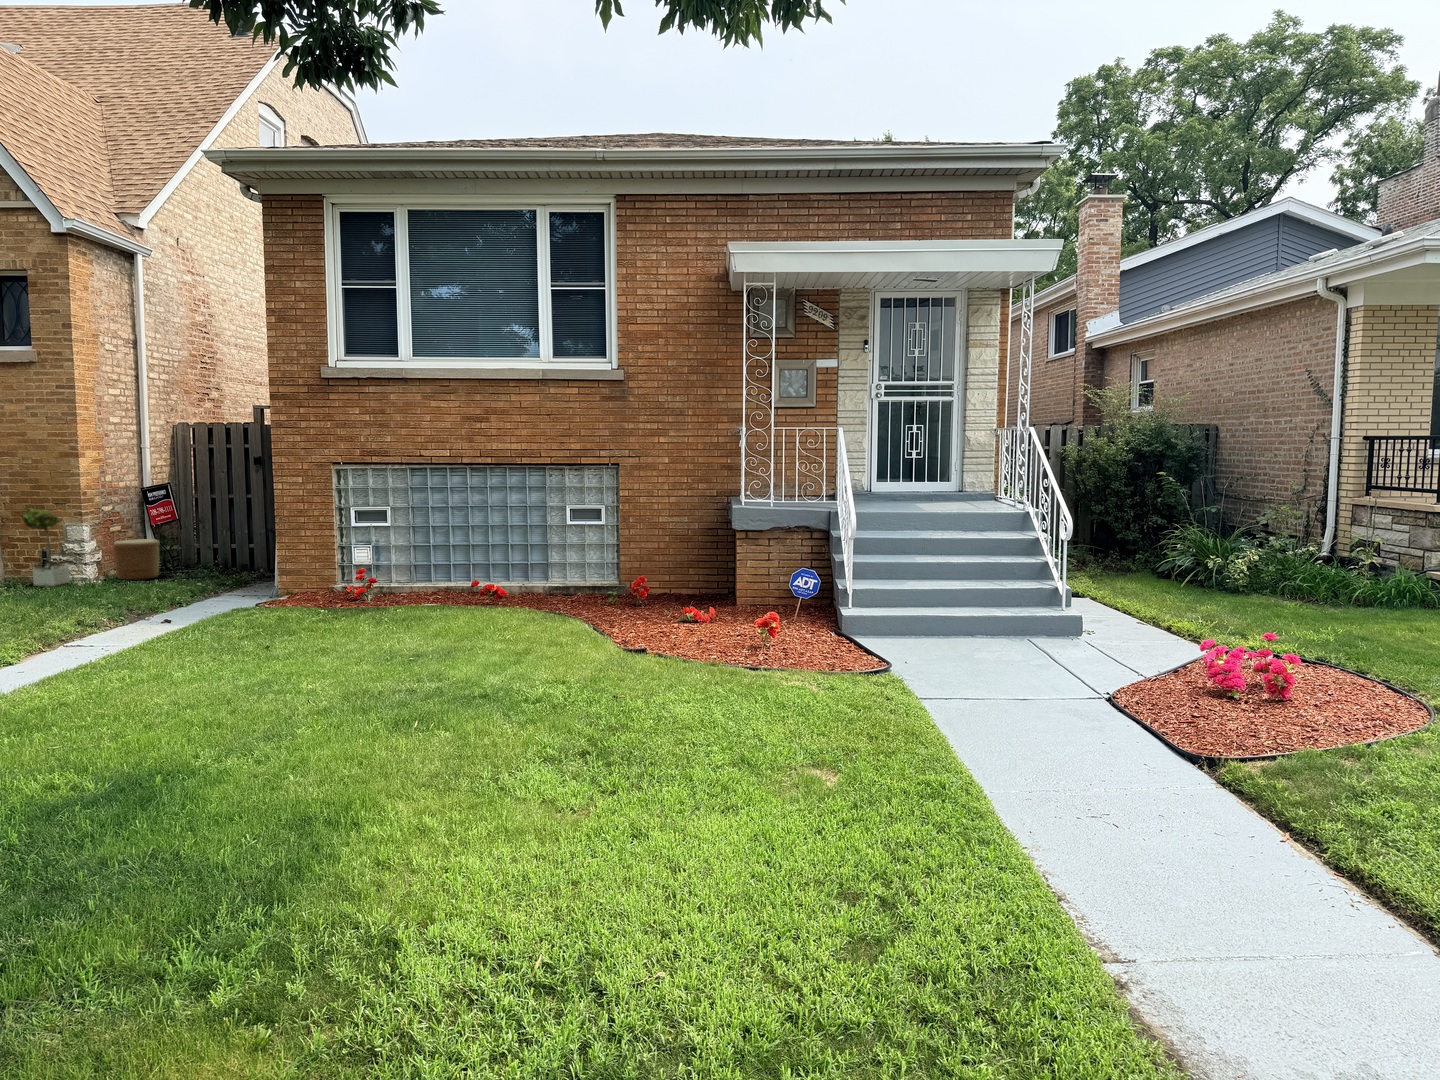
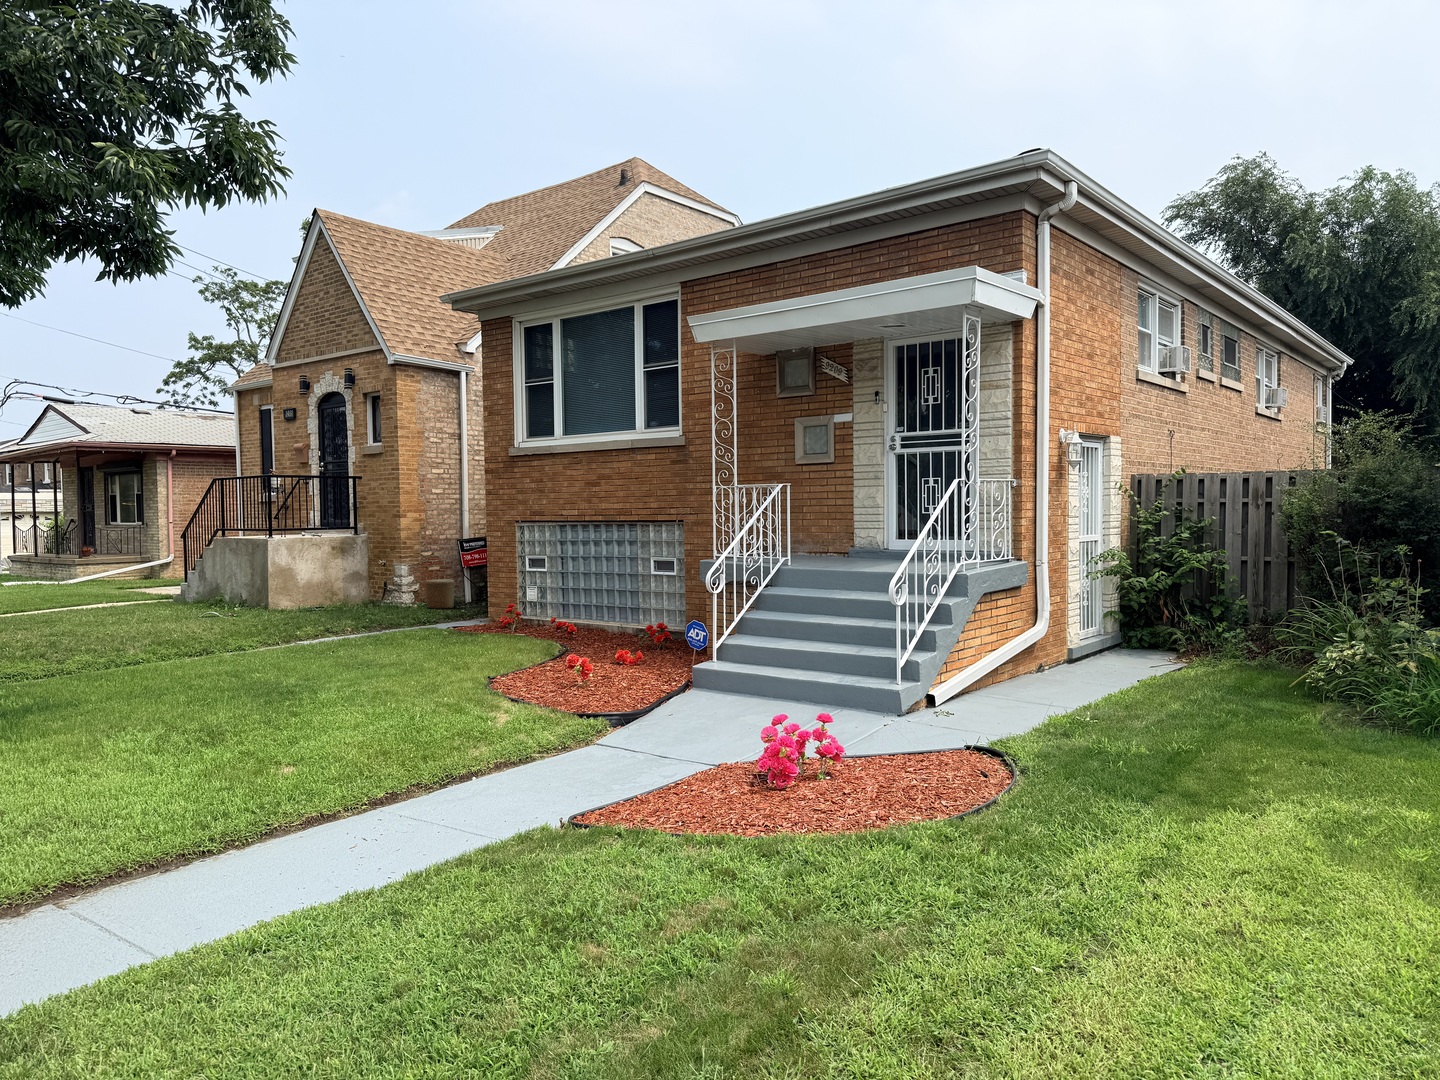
potted tree: present [23,508,70,586] -> none [371,553,396,608]

